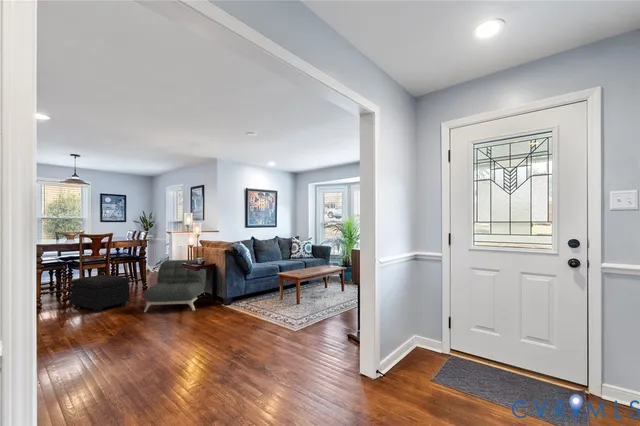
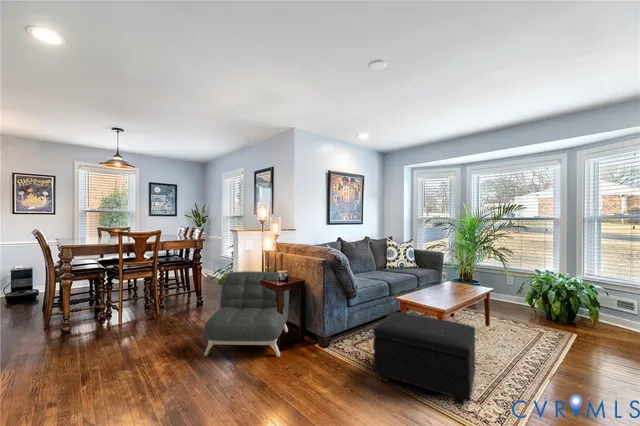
footstool: present [70,275,130,313] -> present [373,312,475,406]

